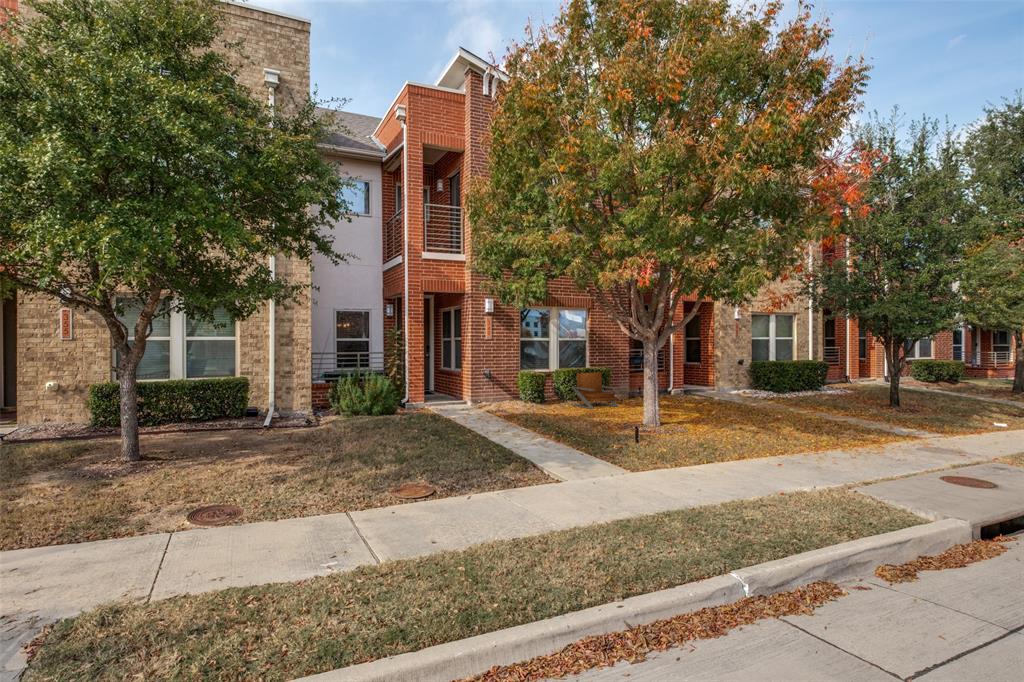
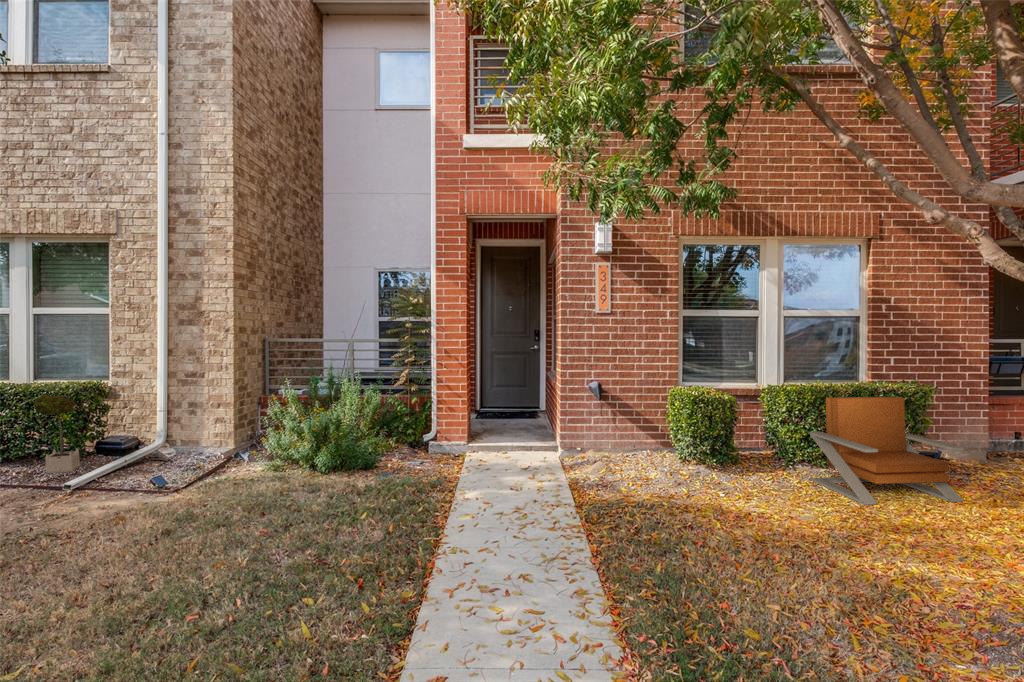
potted tree: none [226,383,246,425] -> present [34,395,80,474]

